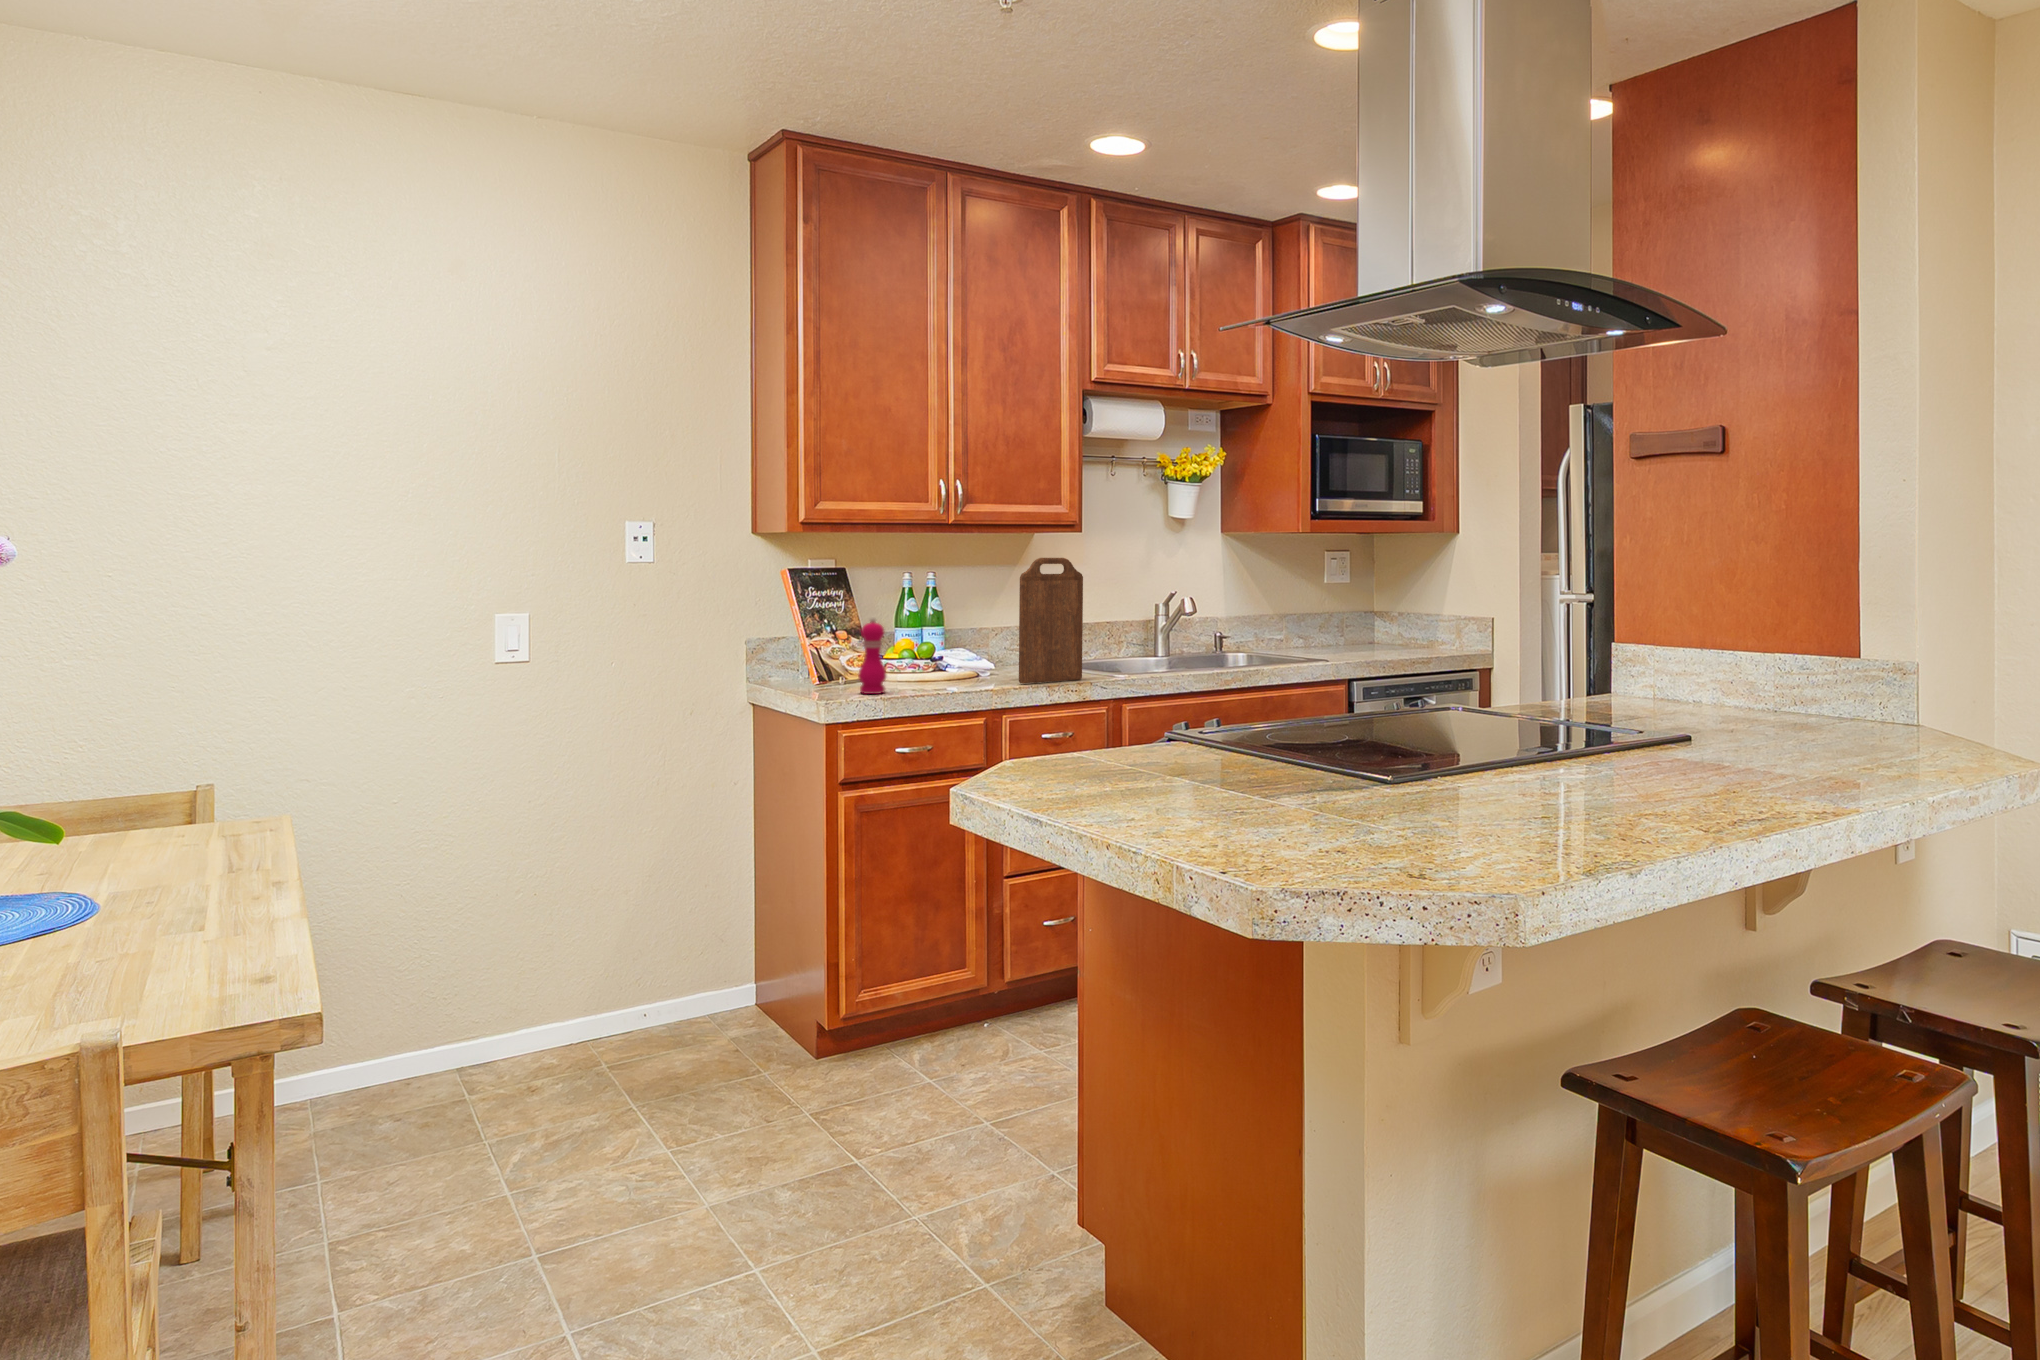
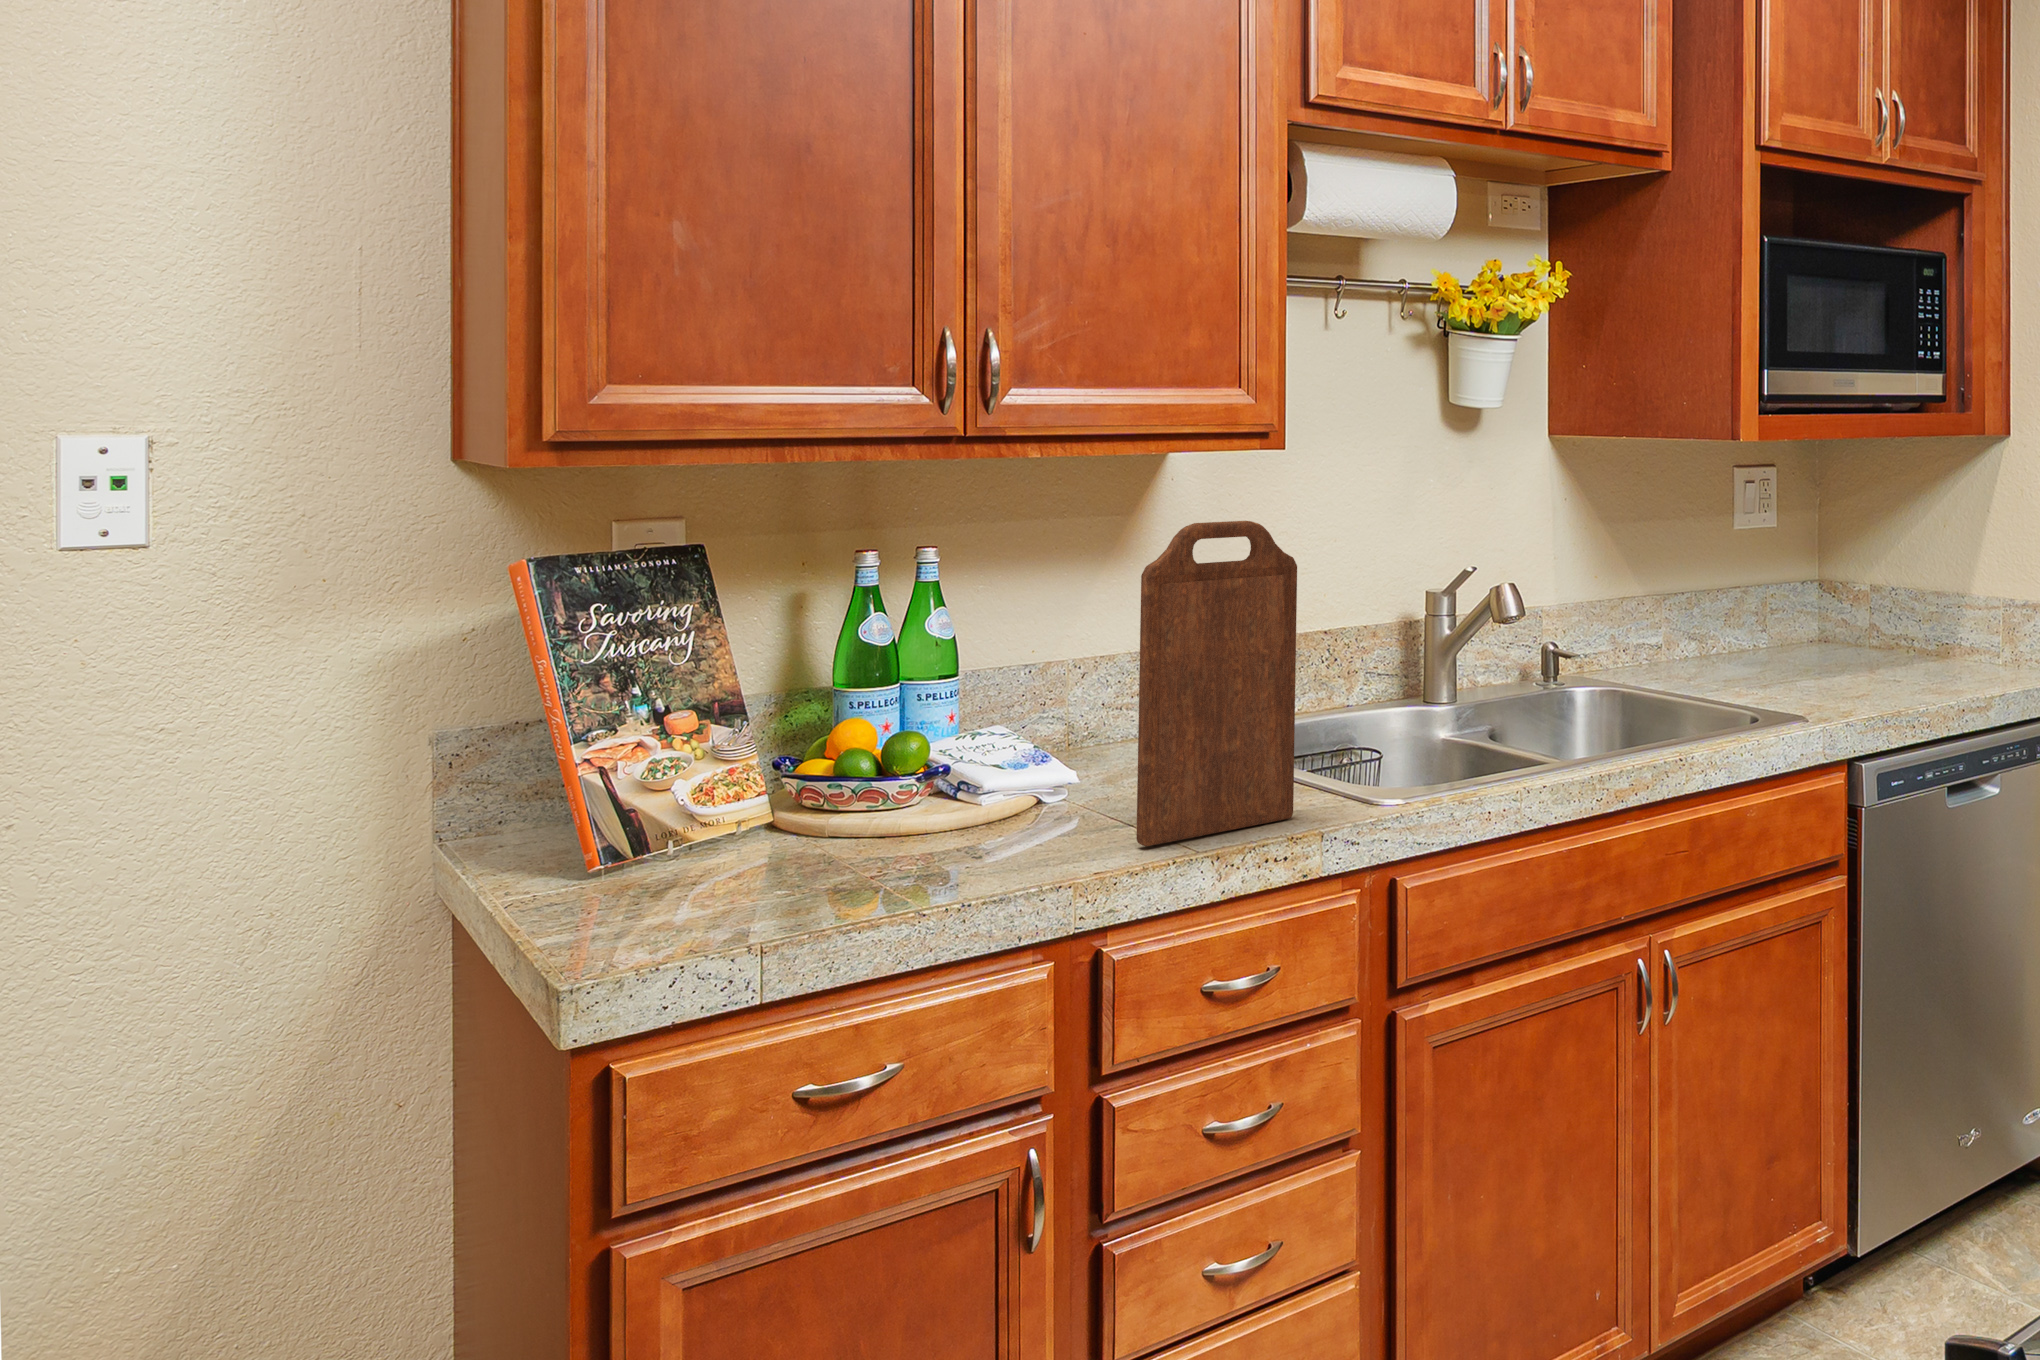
pepper mill: present [858,617,886,694] -> none [691,701,773,920]

